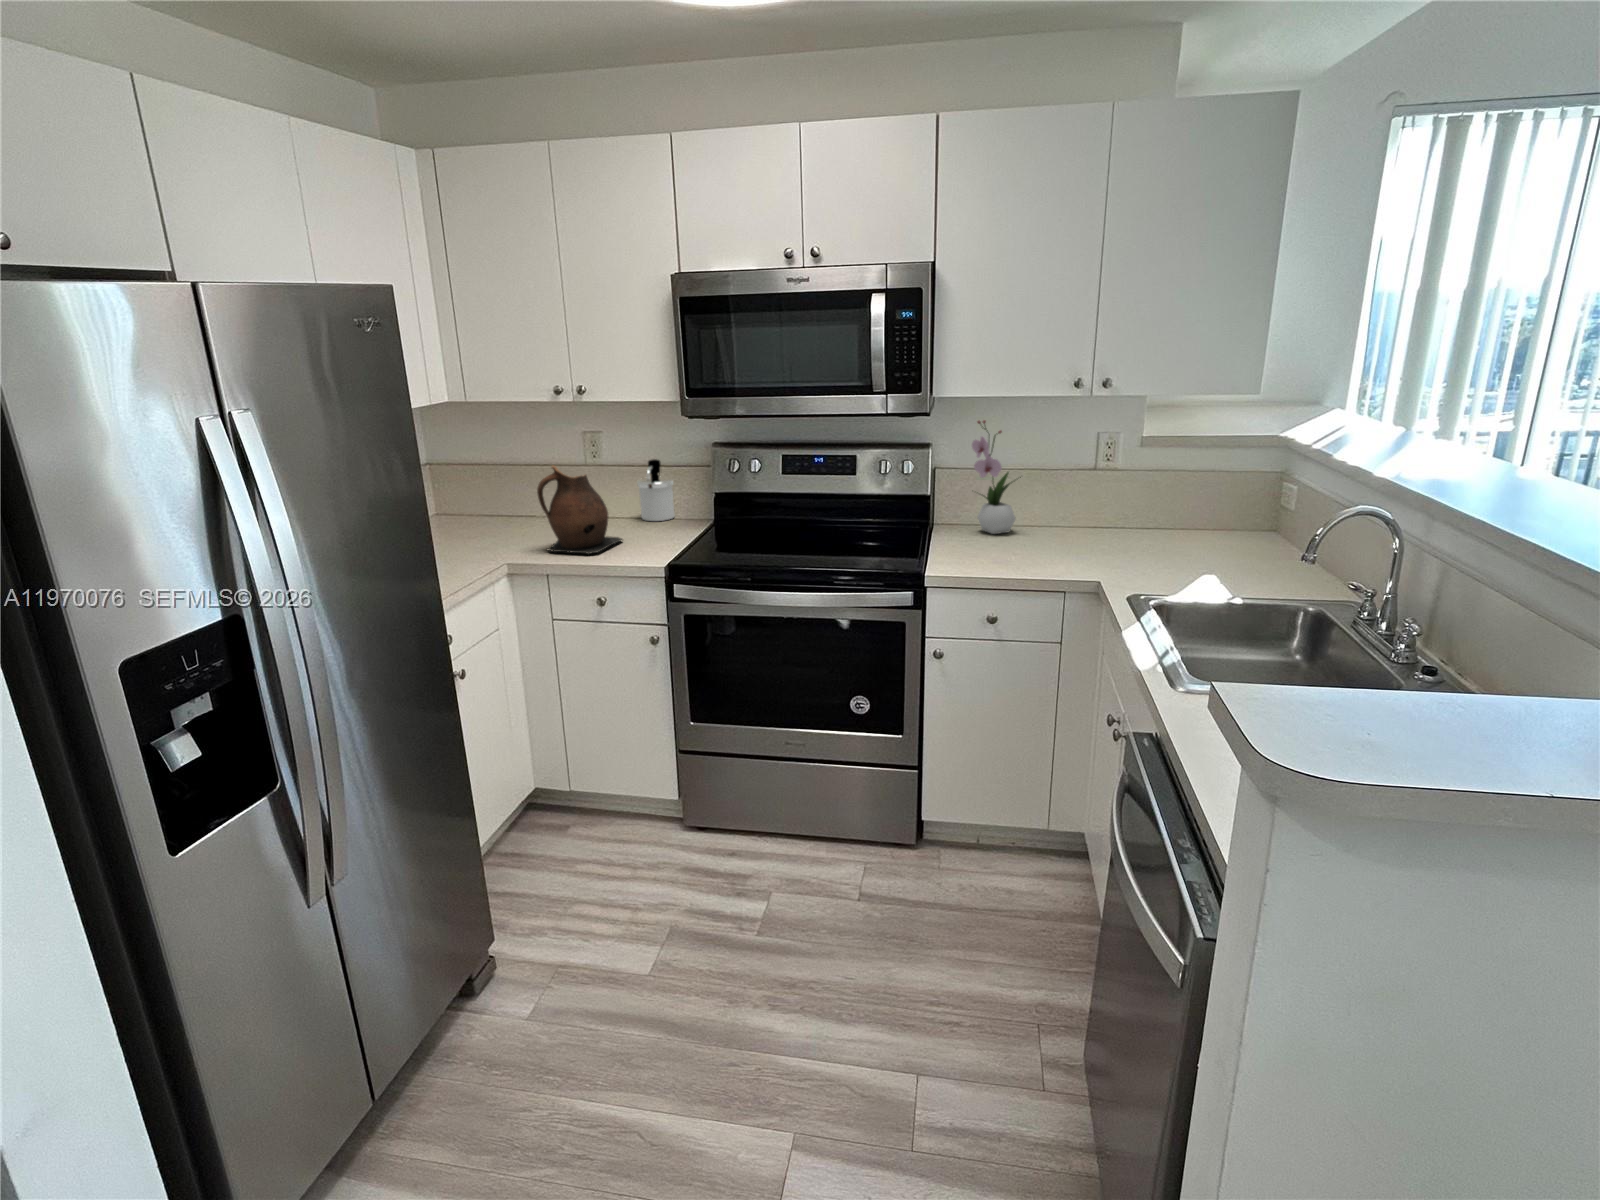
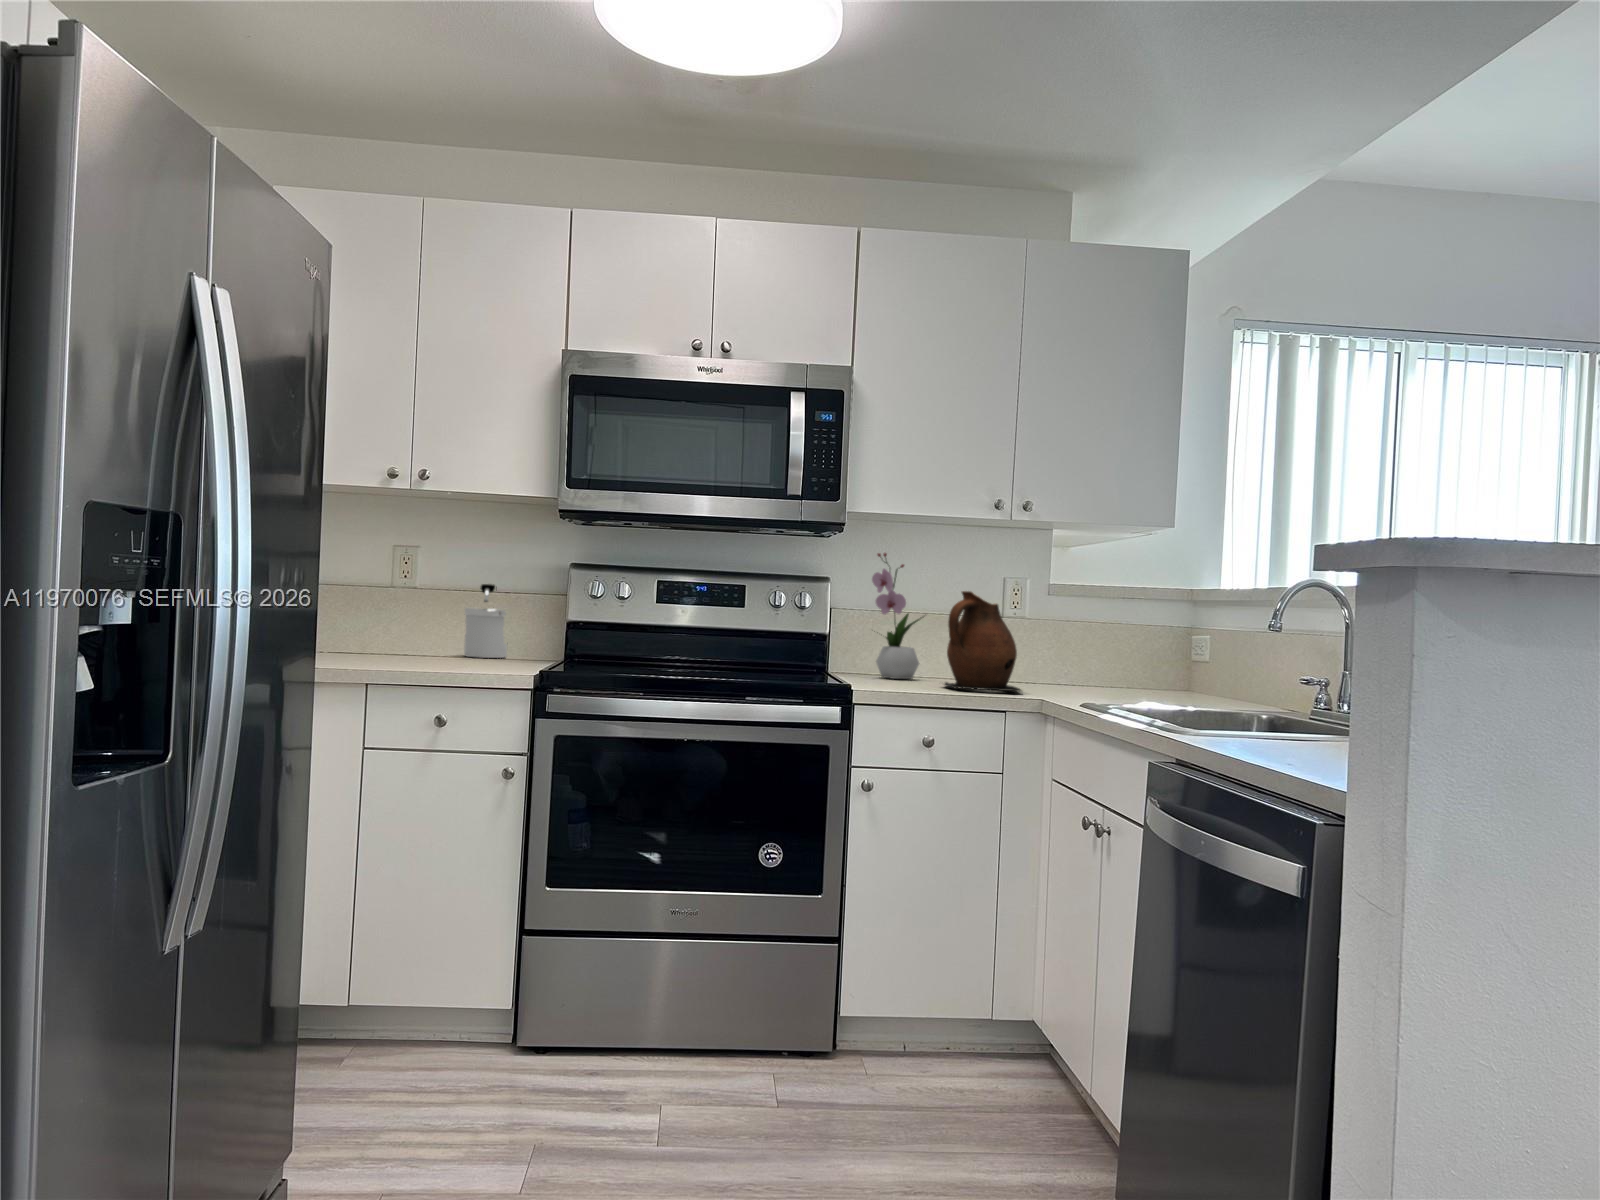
ceramic pitcher: present [537,465,622,554] -> present [944,591,1022,692]

